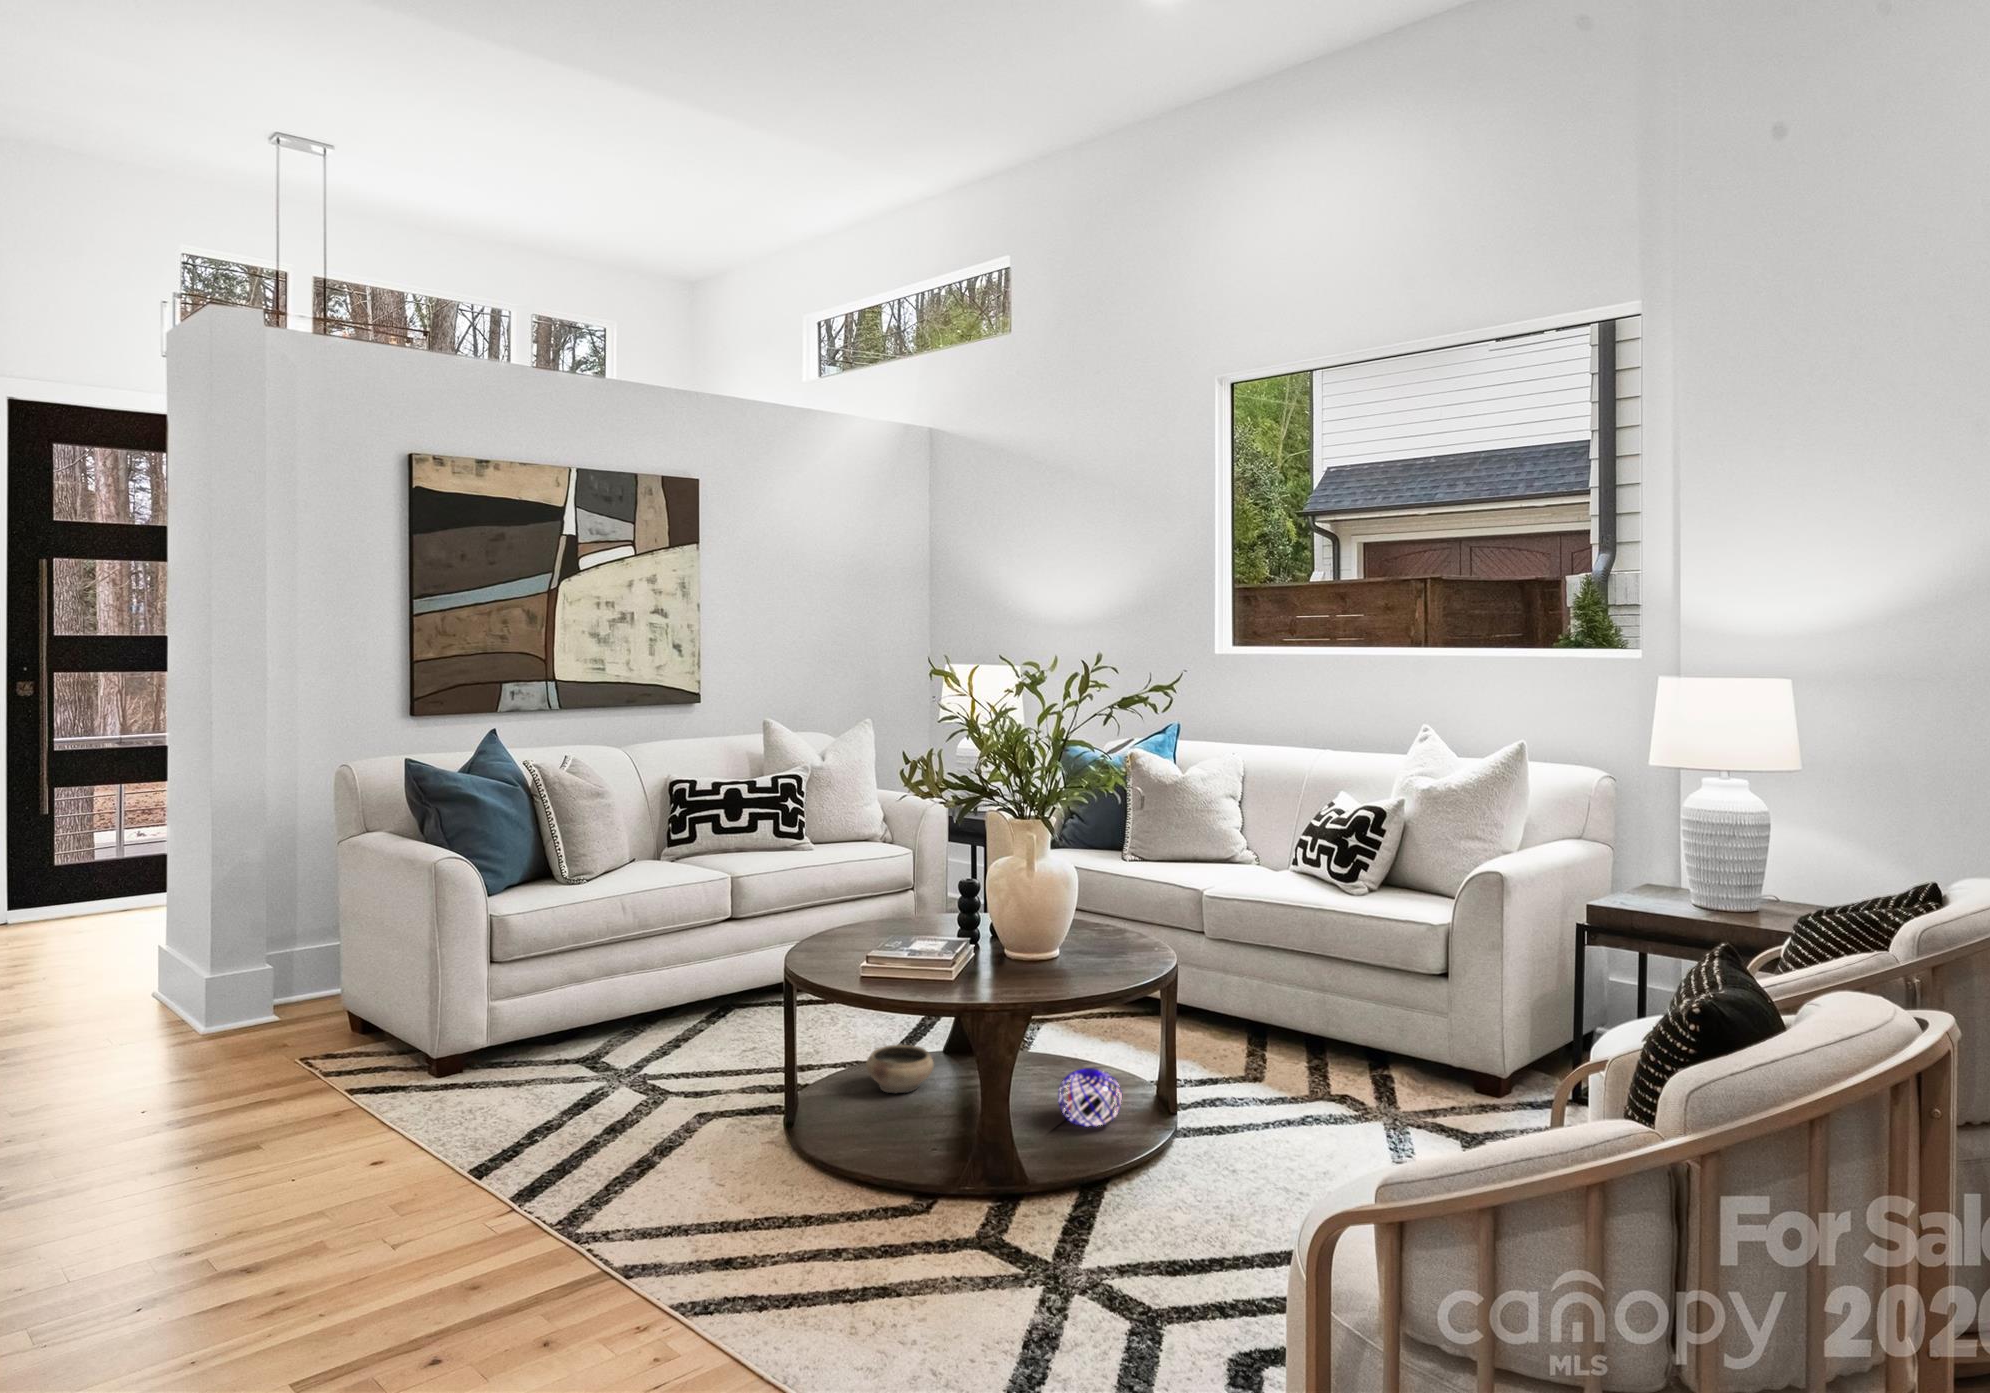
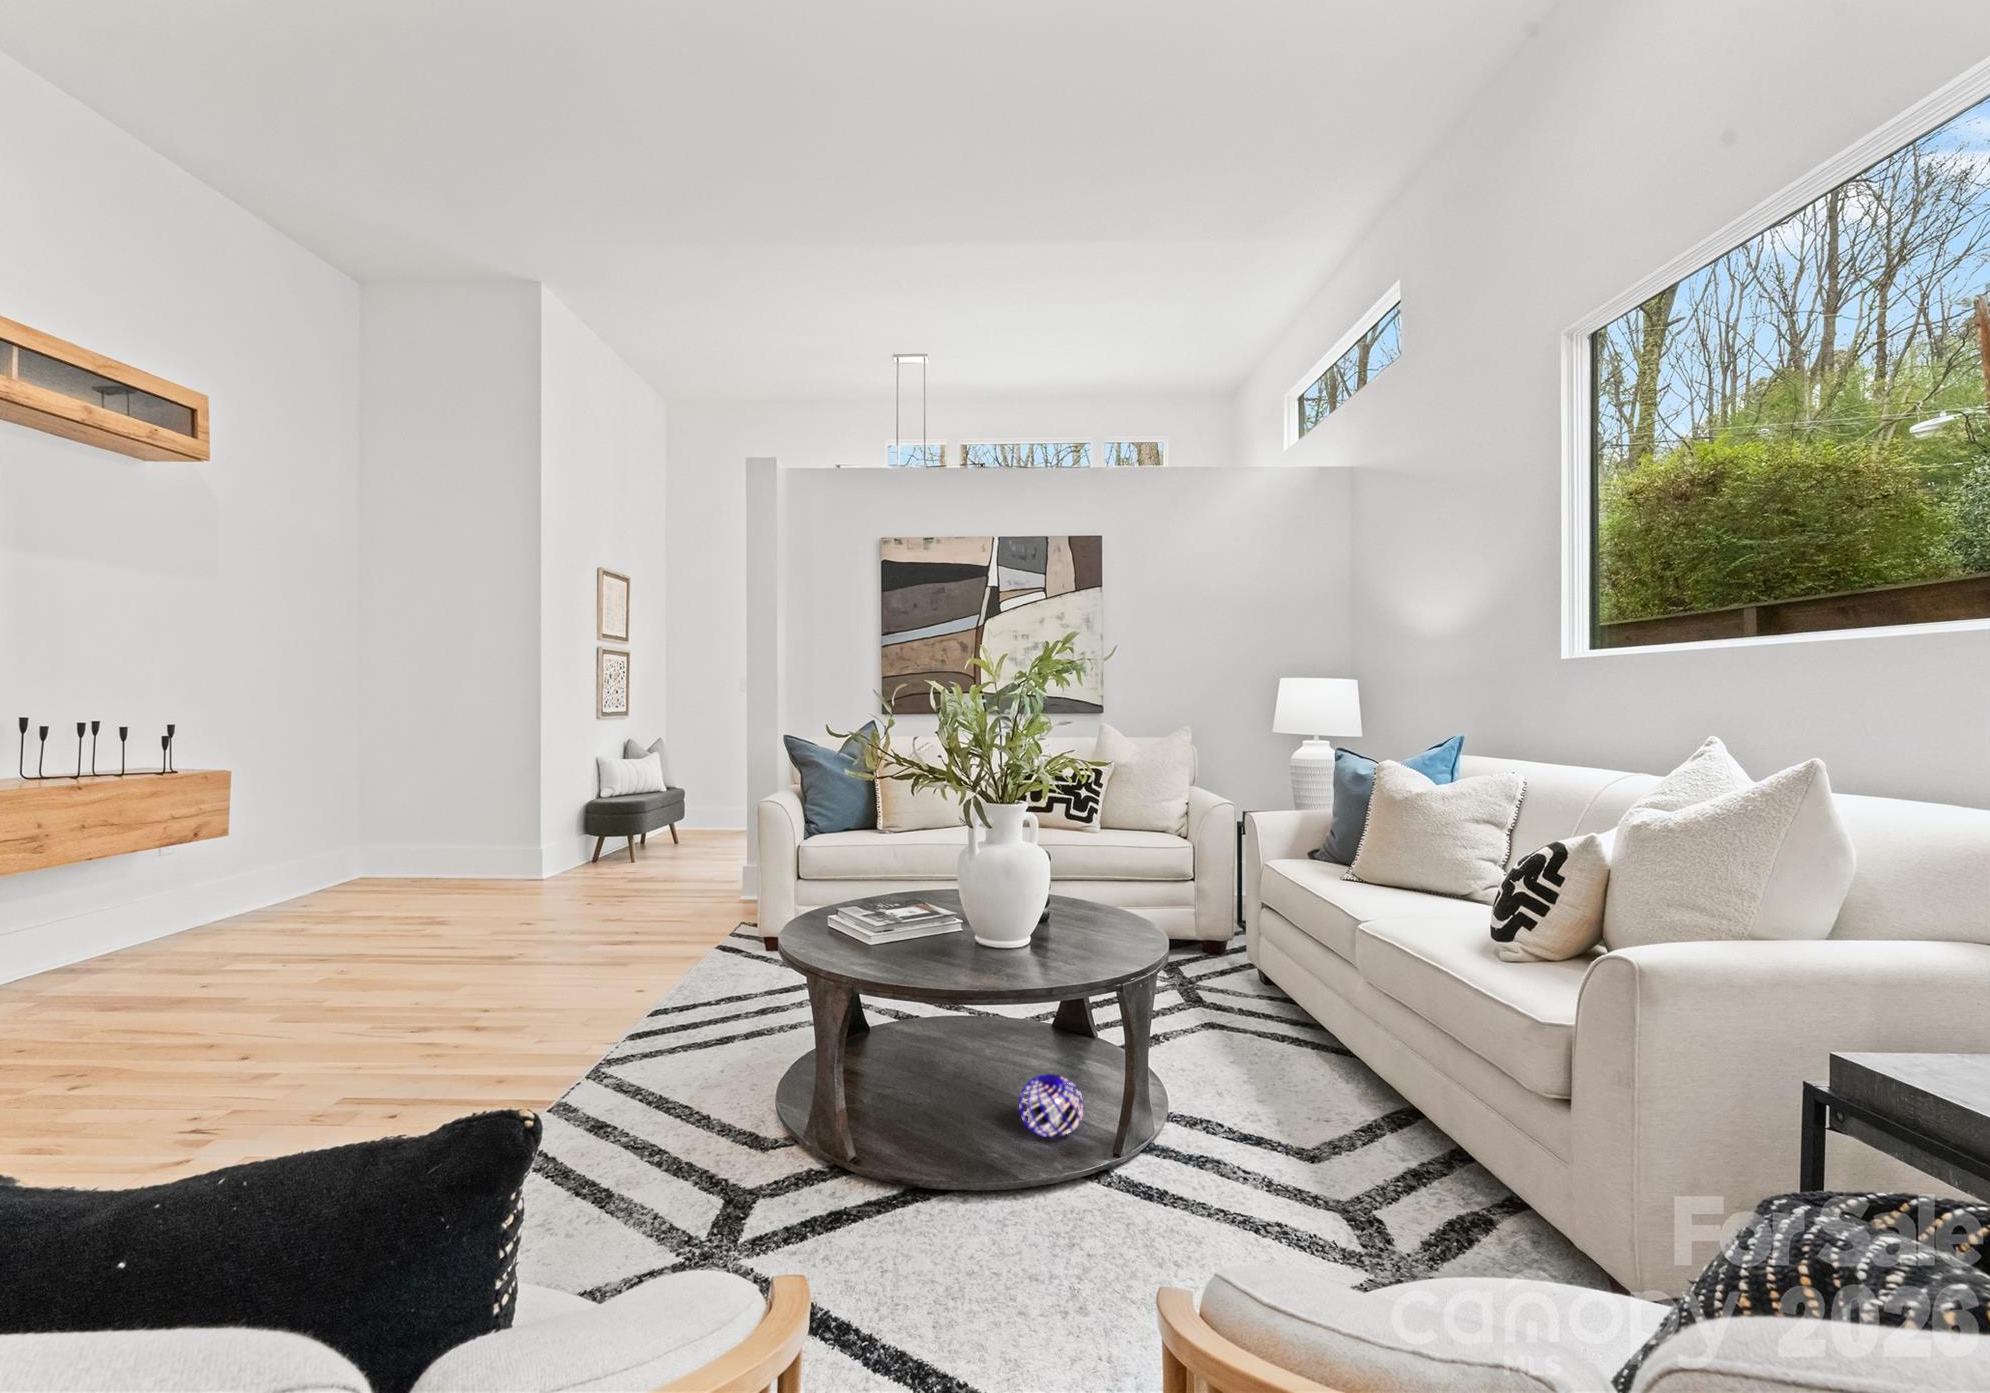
ceramic bowl: present [866,1045,934,1093] -> none [938,1010,998,1056]

